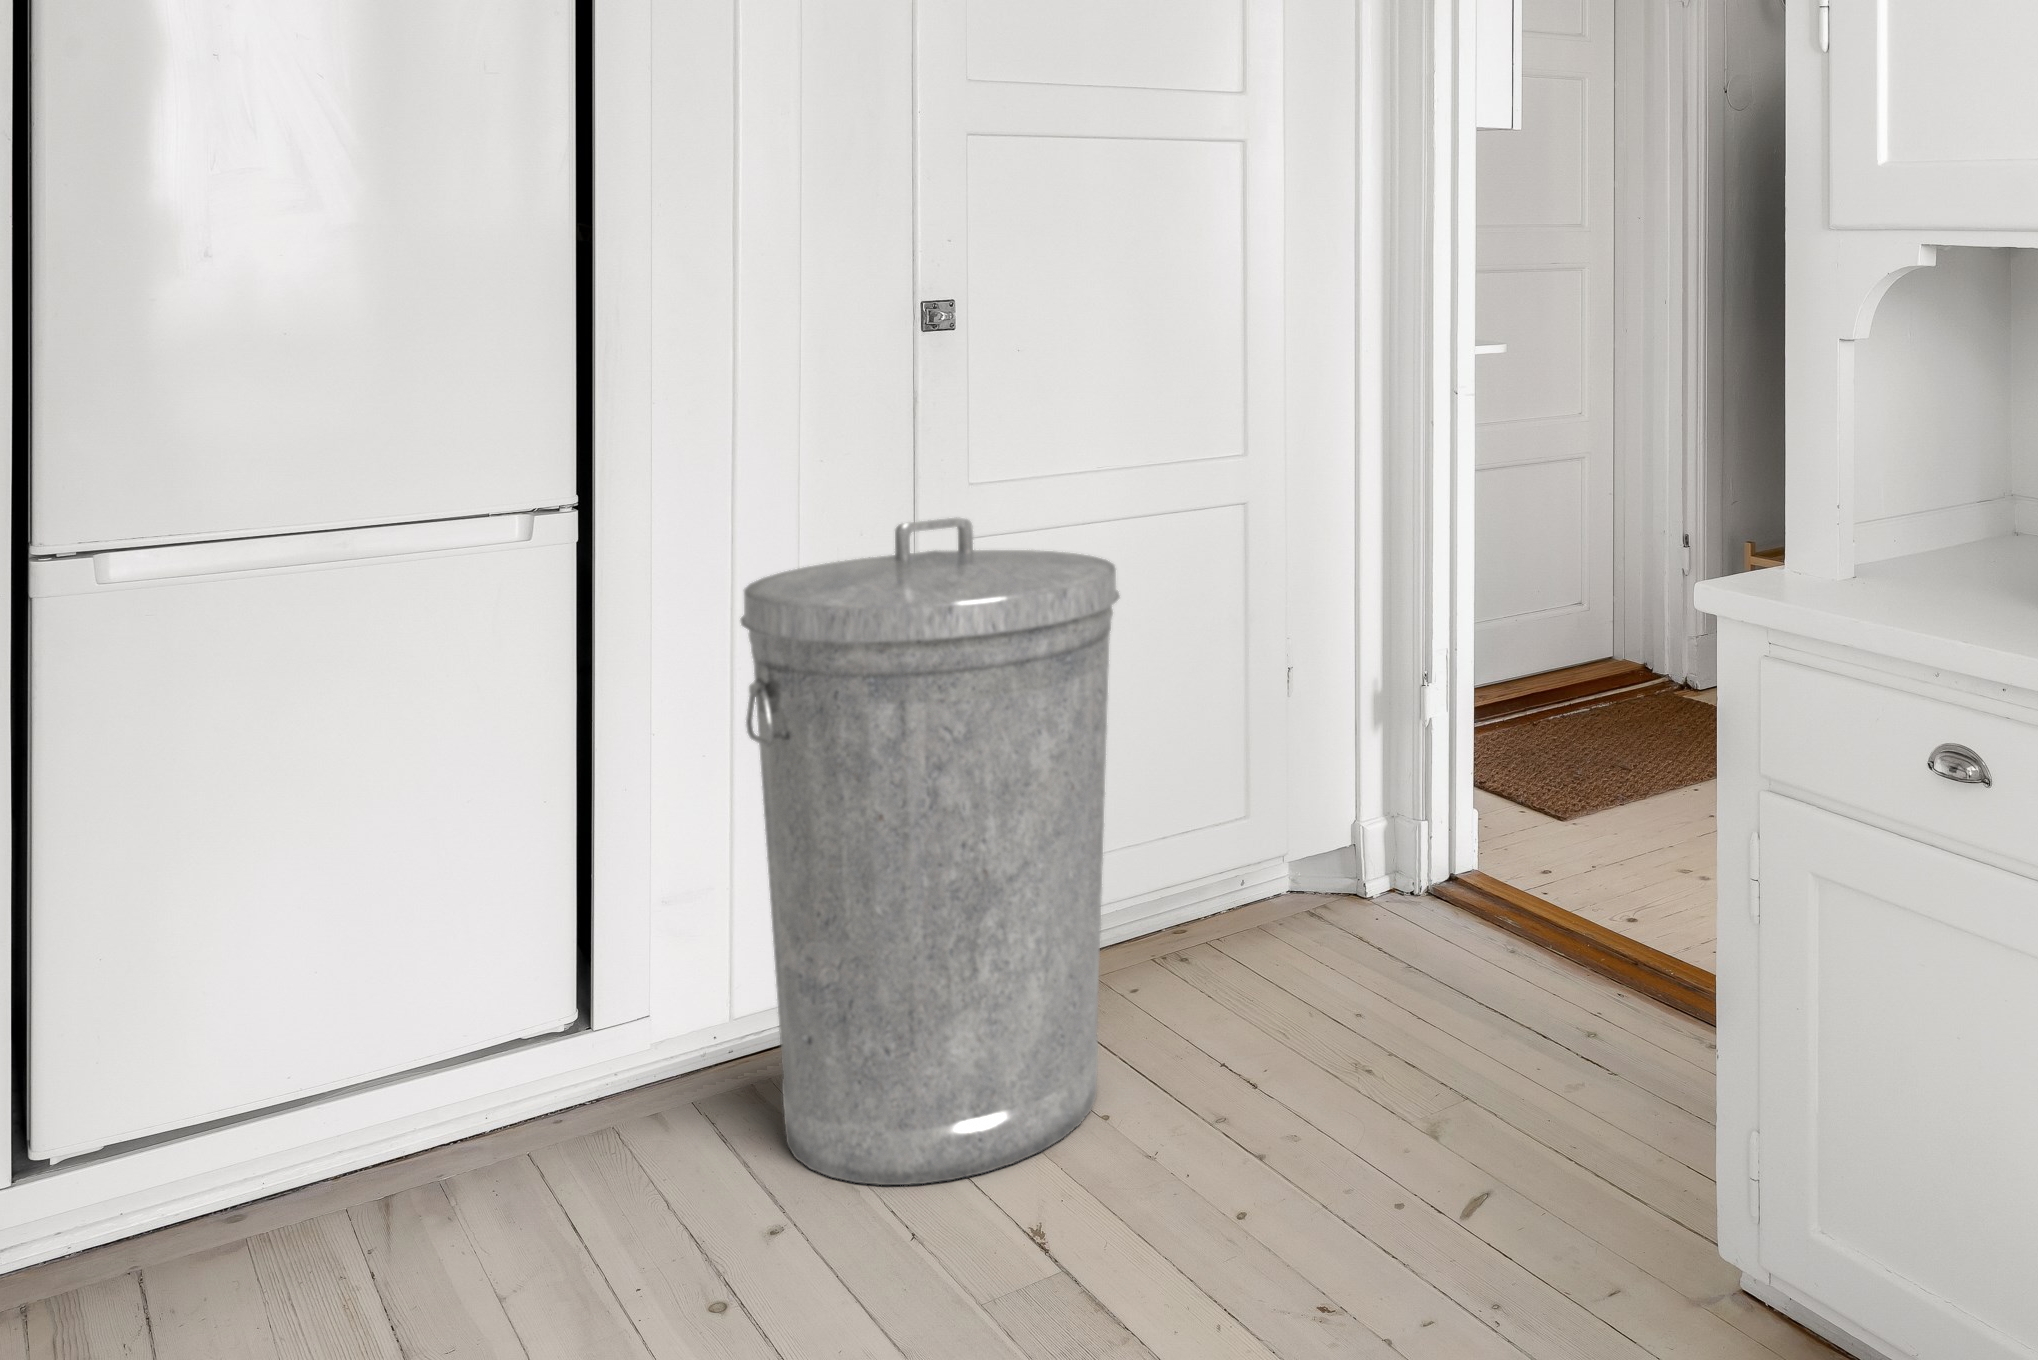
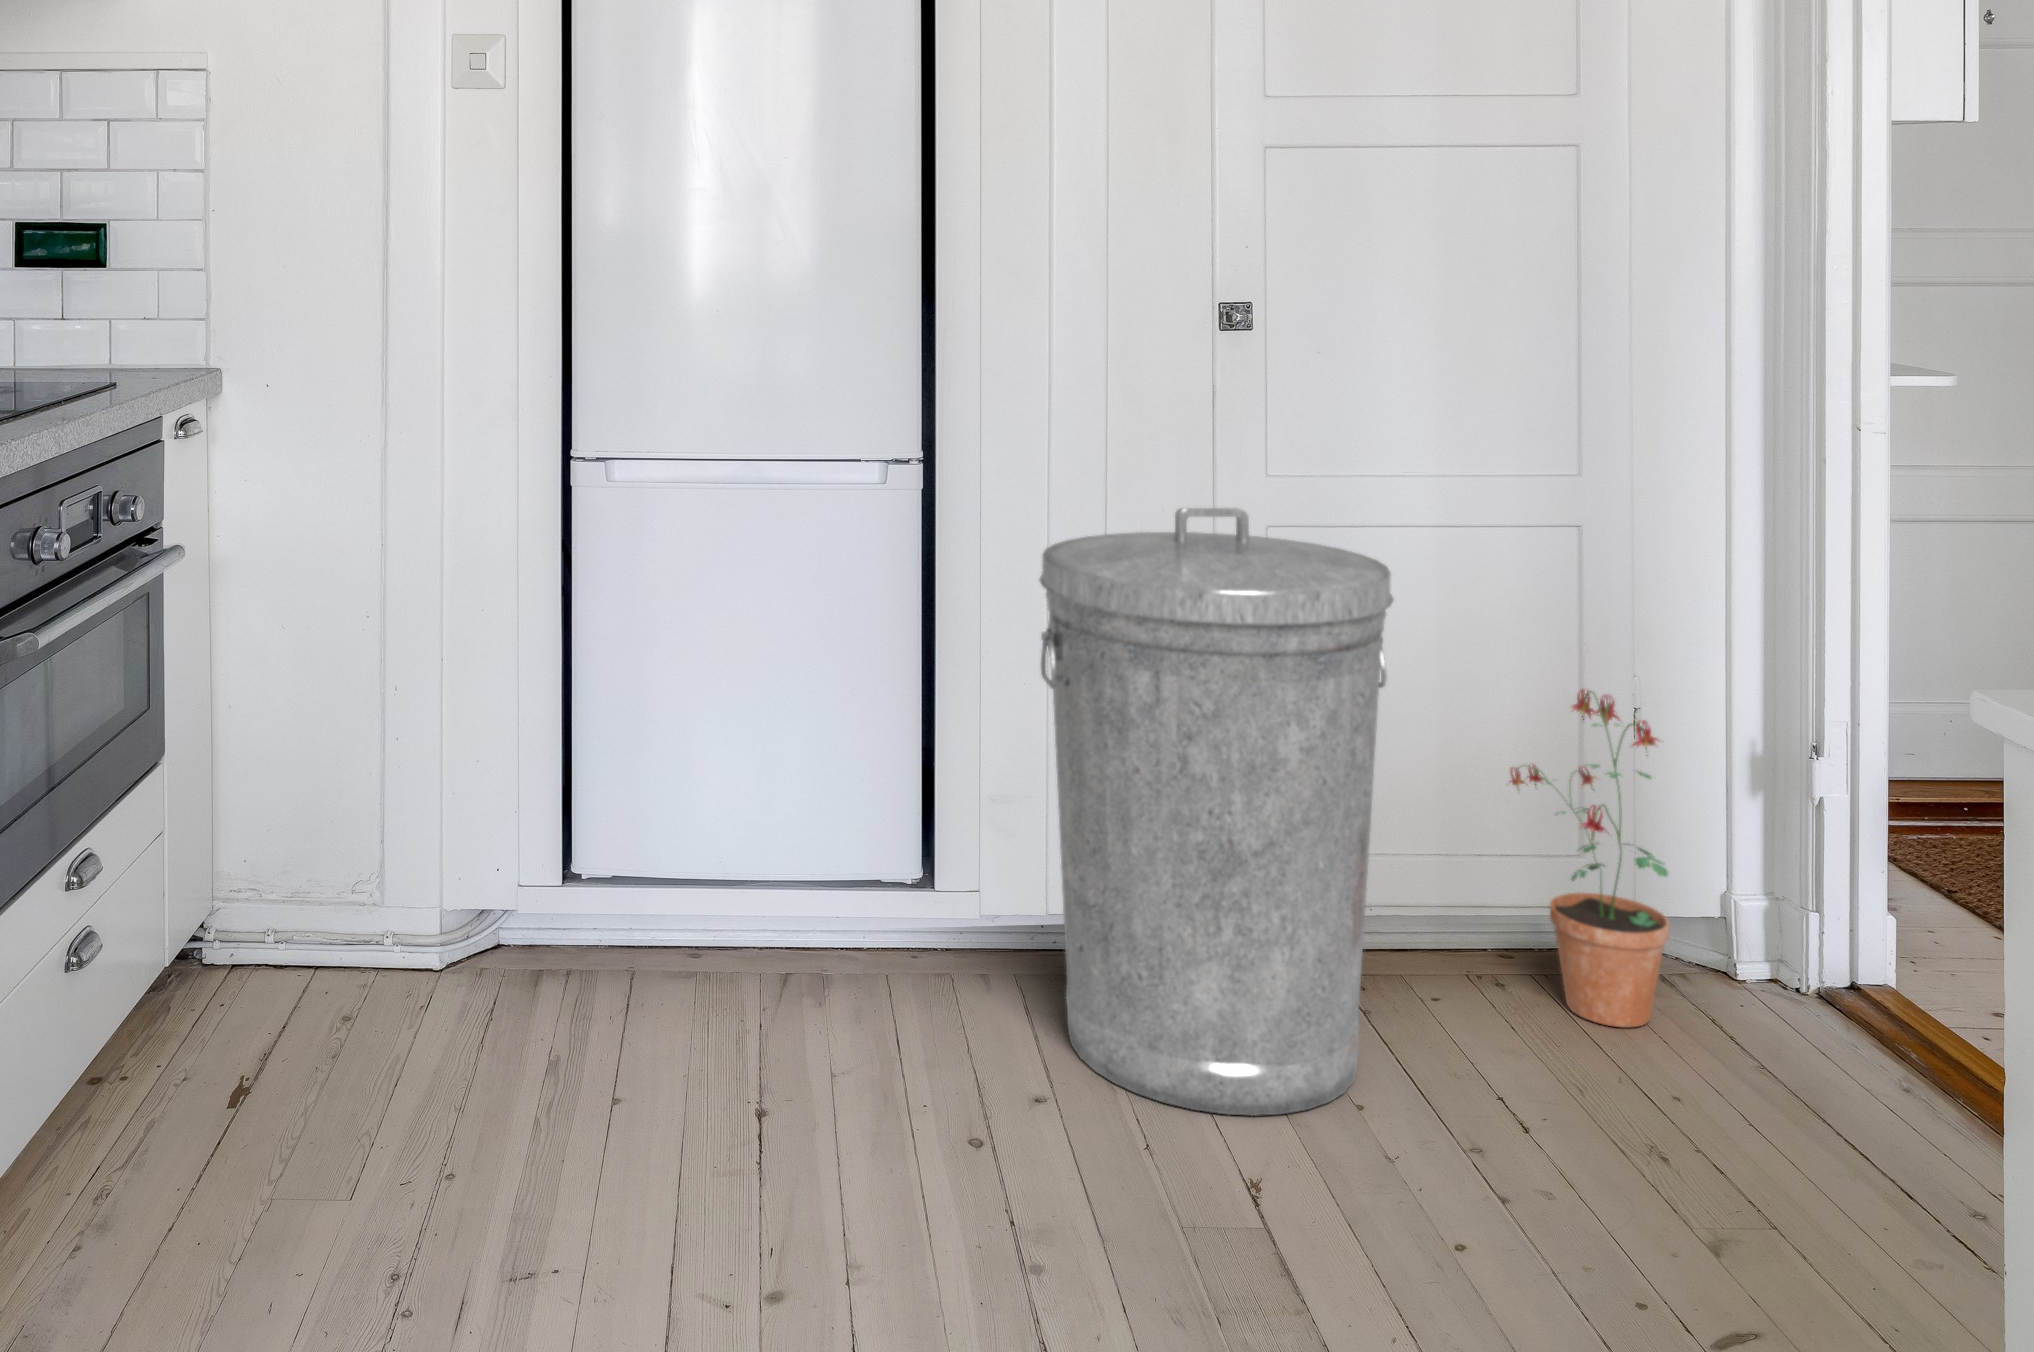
potted plant: none [1188,659,1342,969] -> present [1509,689,1670,1027]

